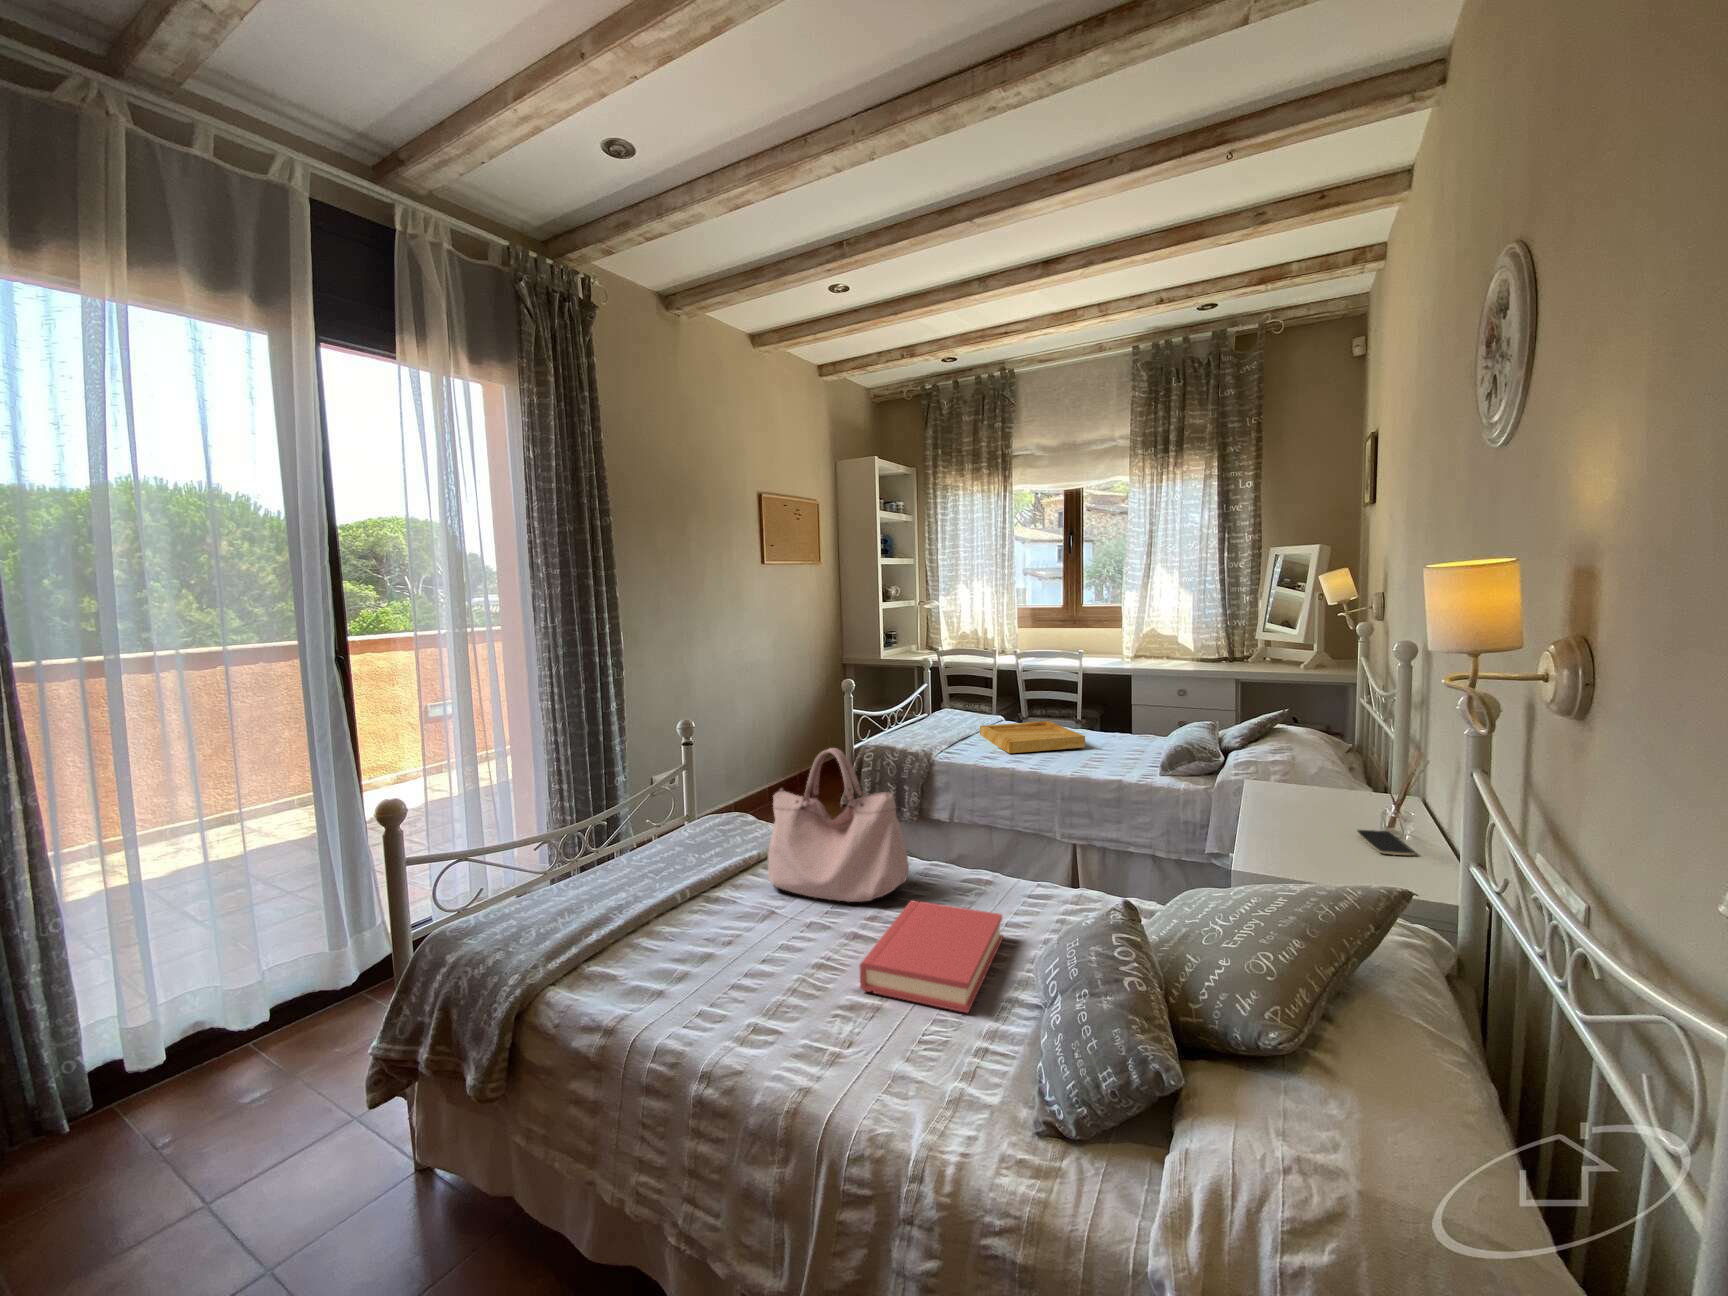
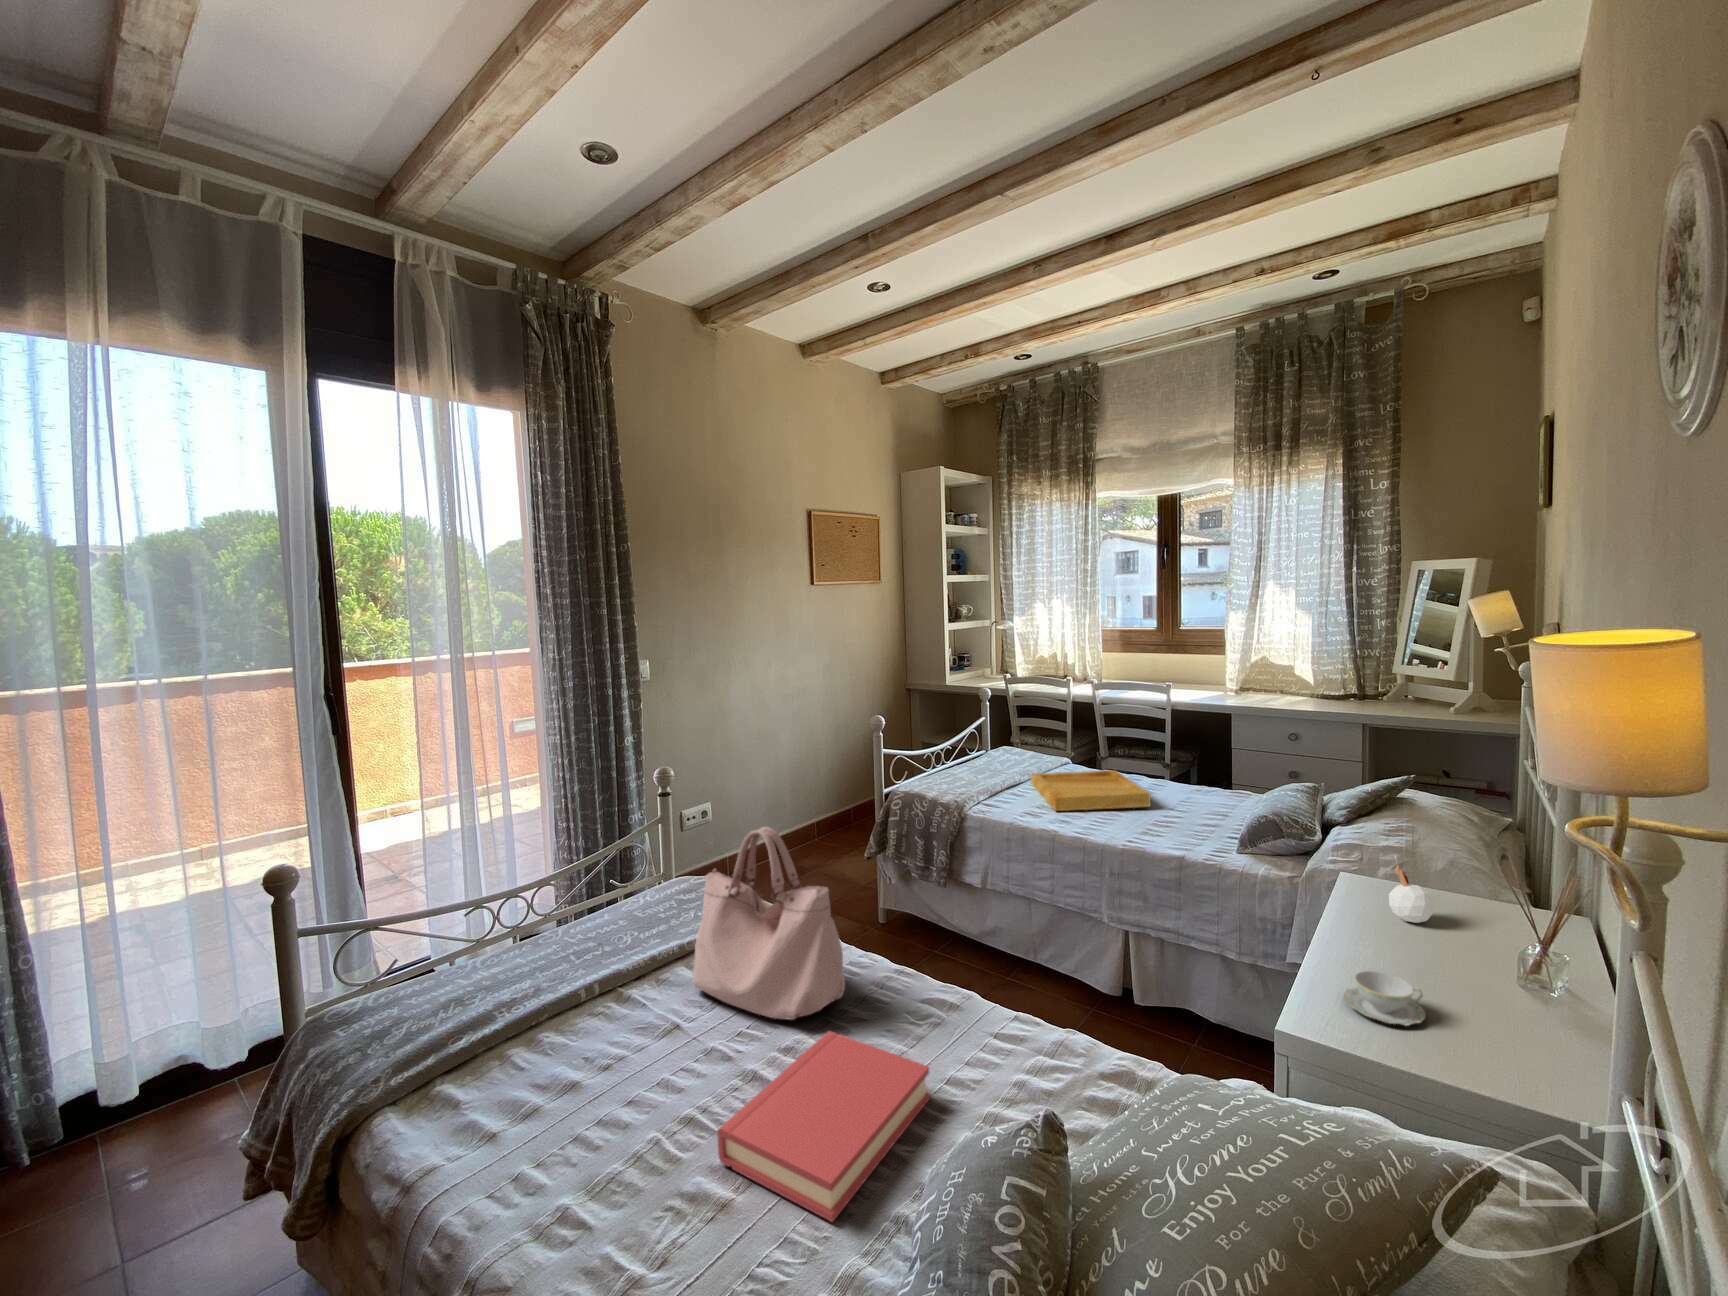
candle: none [1293,756,1325,806] -> present [1389,853,1434,923]
teacup: none [1281,830,1338,862] -> present [1344,971,1426,1026]
smartphone: present [1357,830,1415,855] -> none [1467,972,1548,1025]

